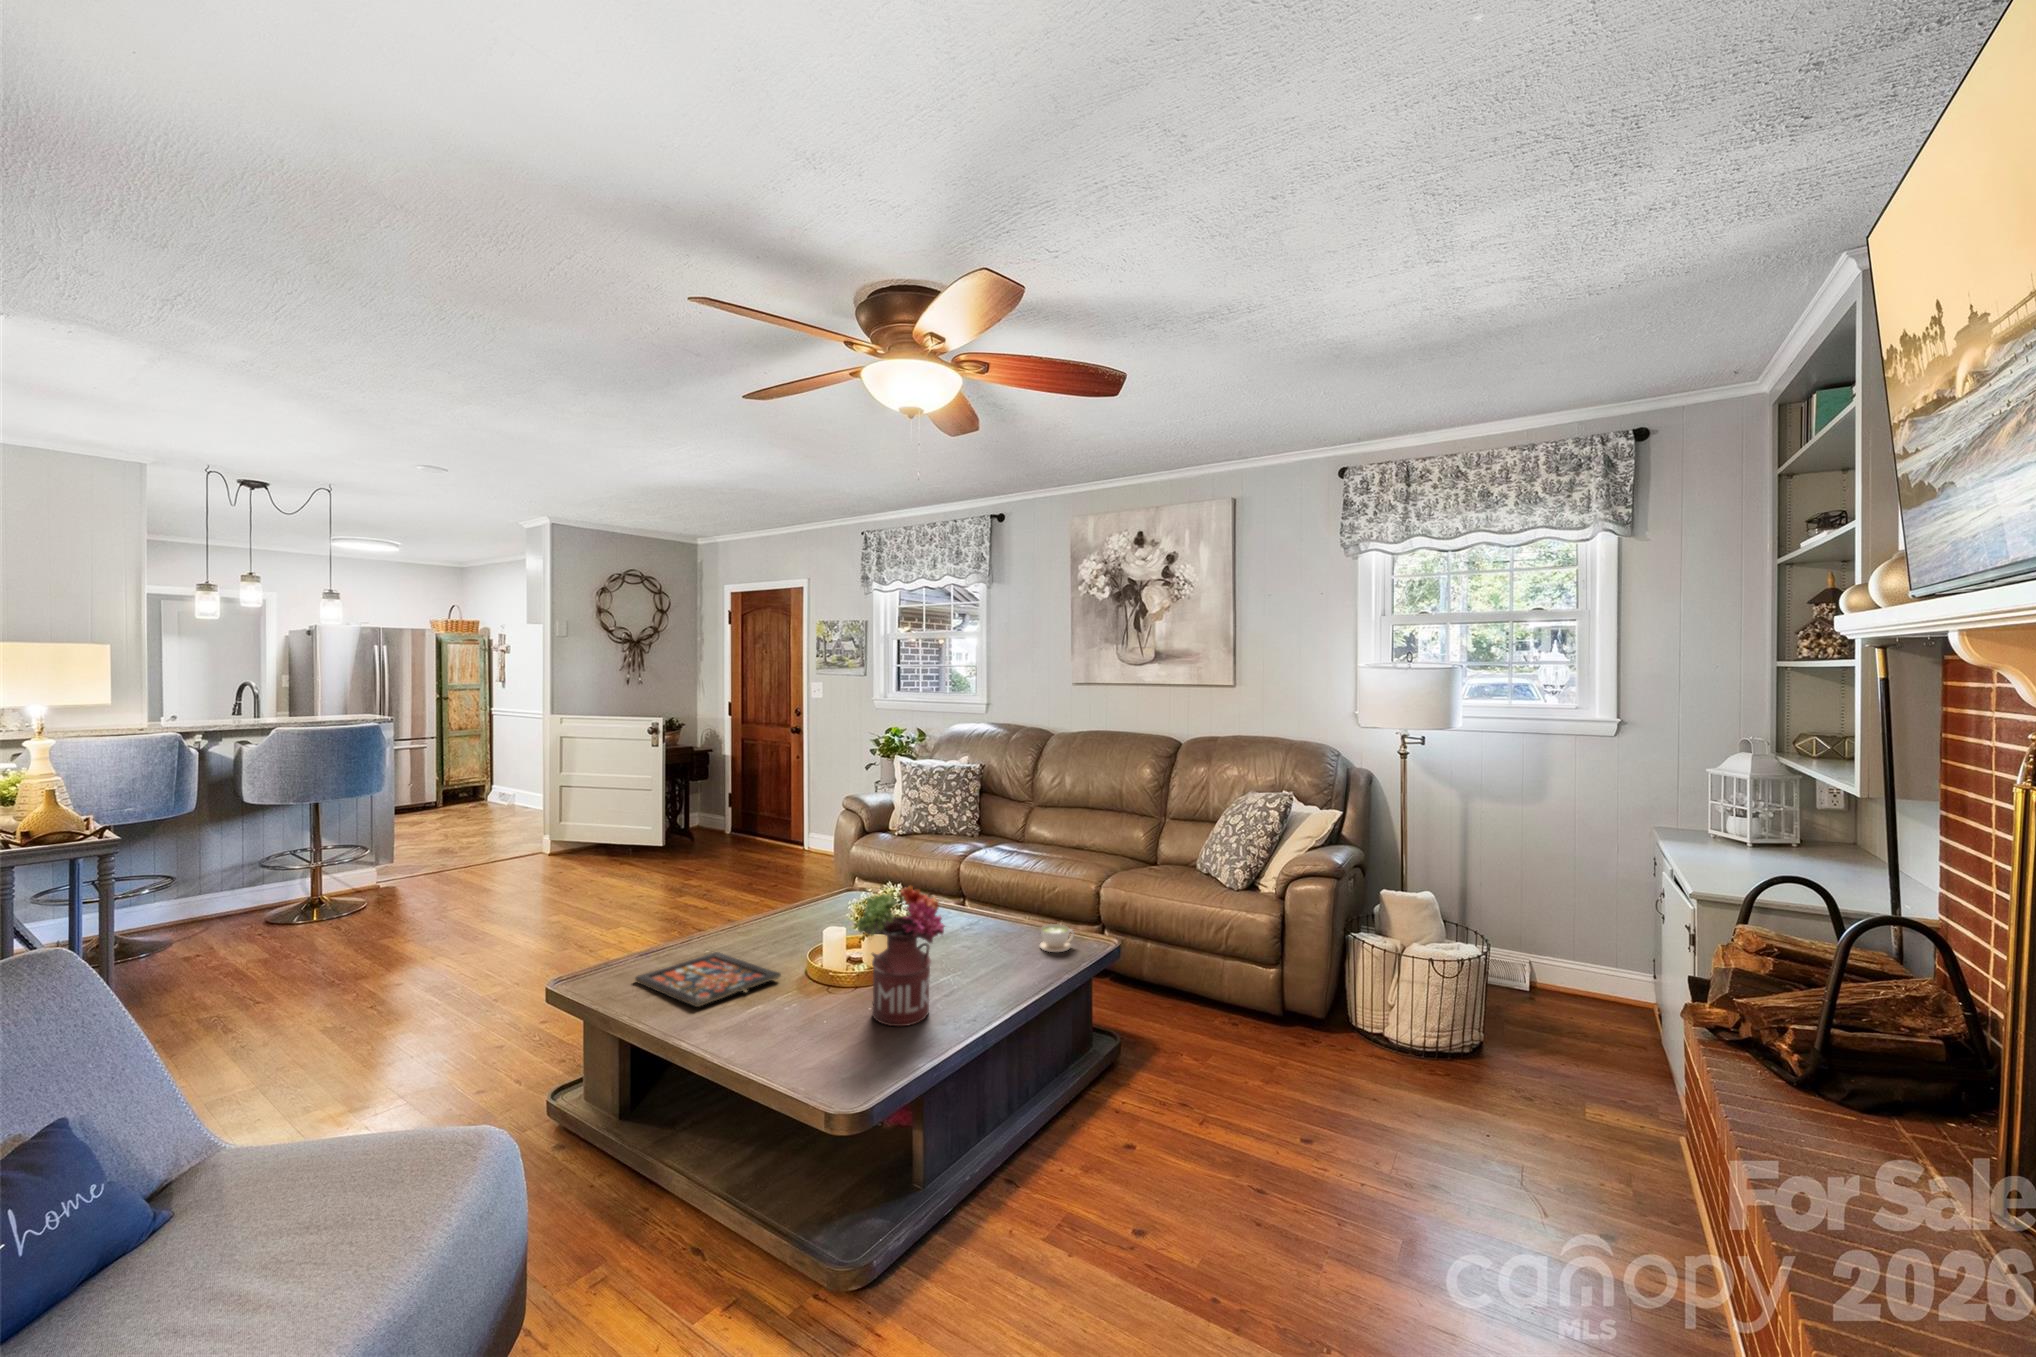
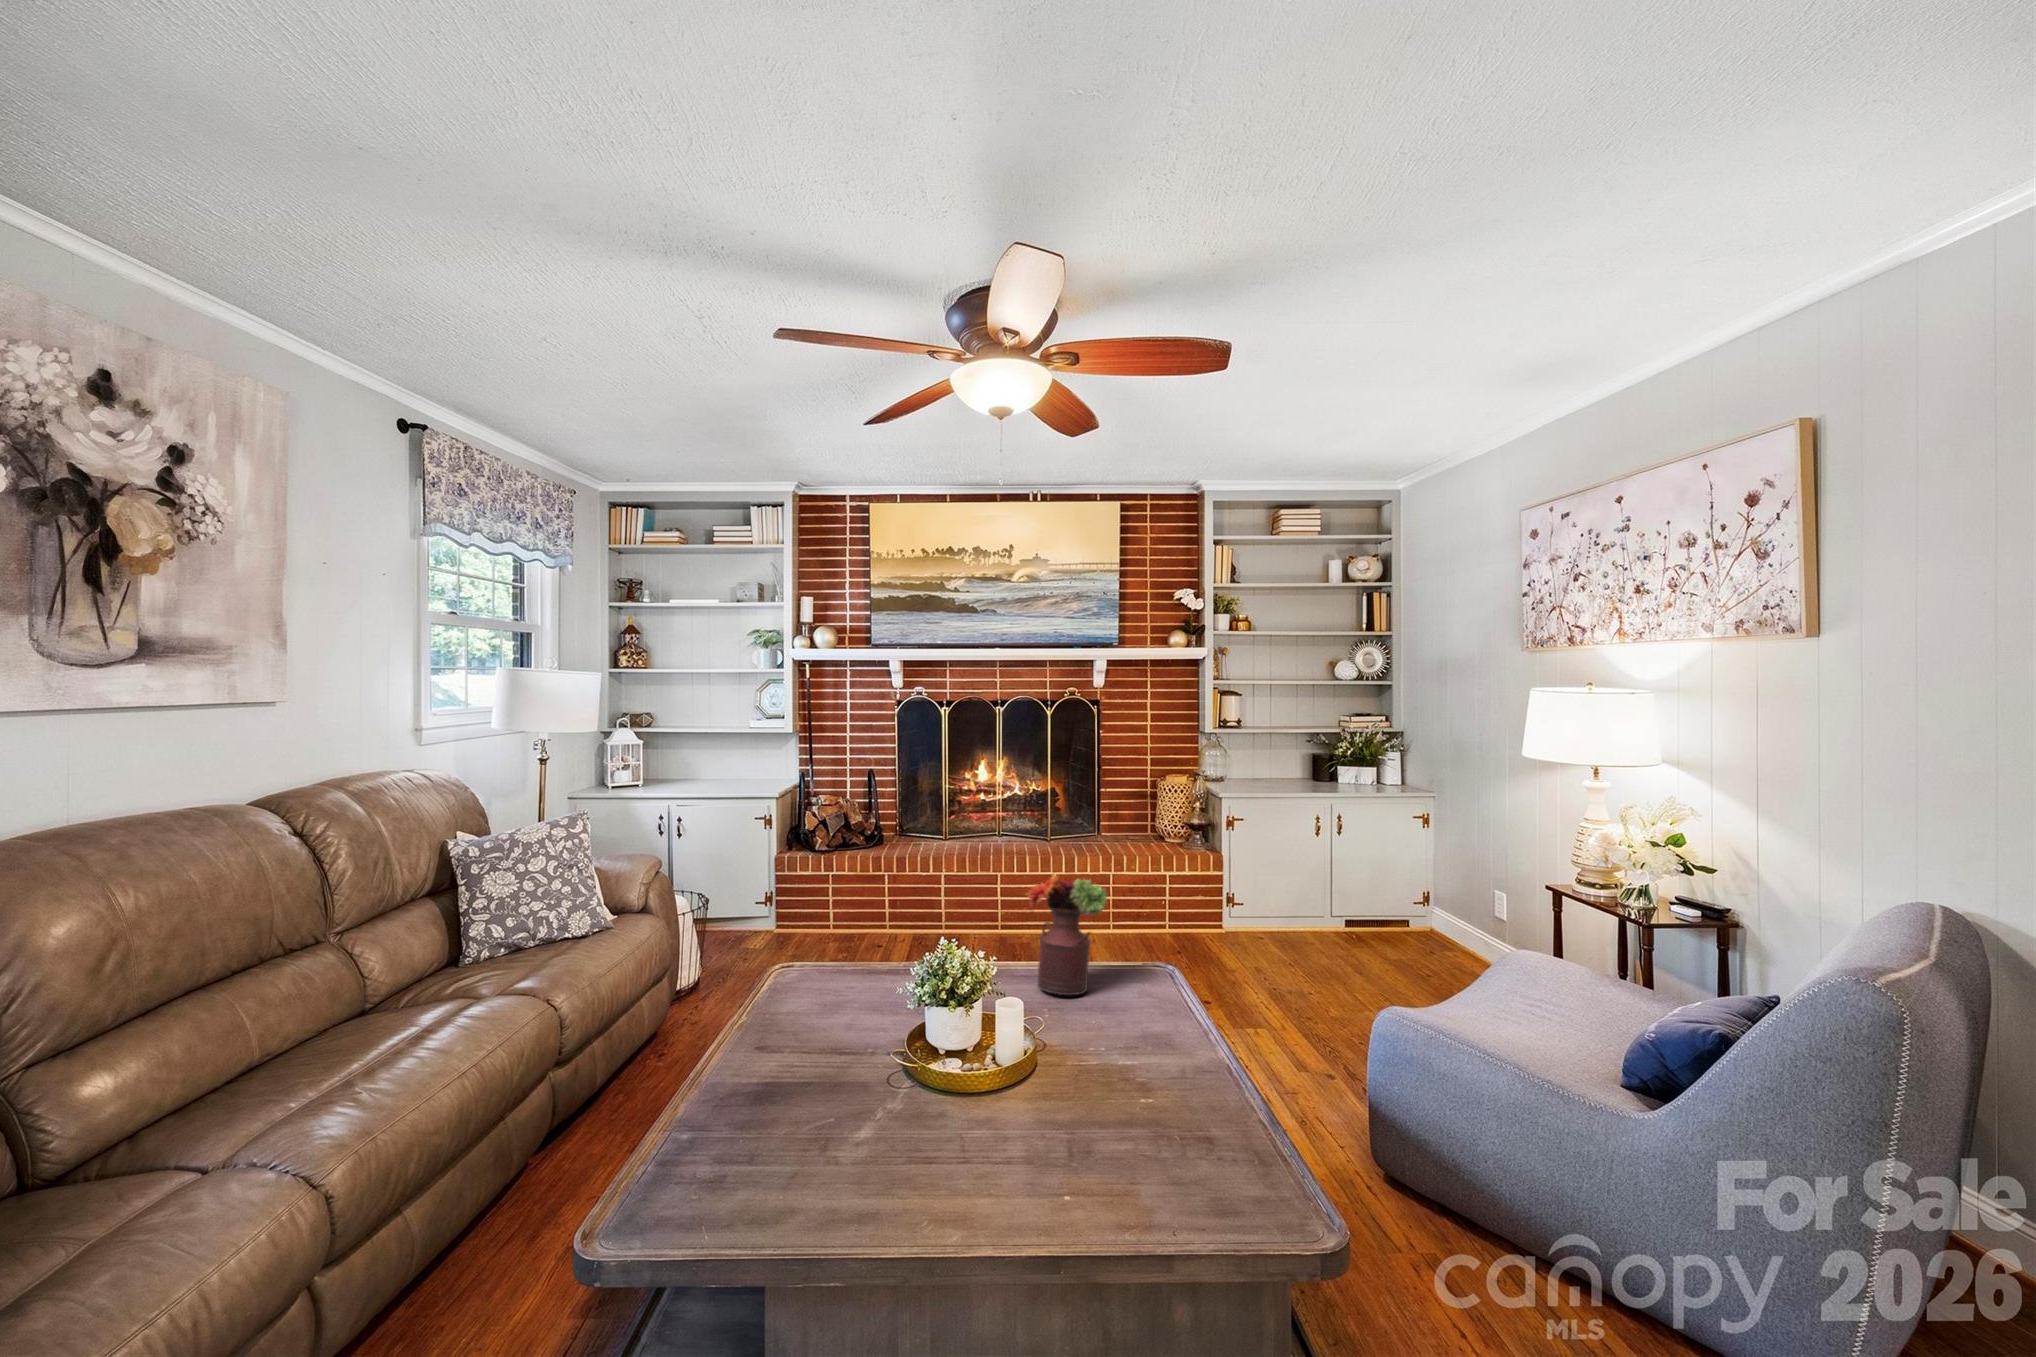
coffee cup: present [1040,924,1074,952] -> none [824,954,859,985]
board game: present [635,952,781,1007] -> none [1085,1048,1224,1133]

